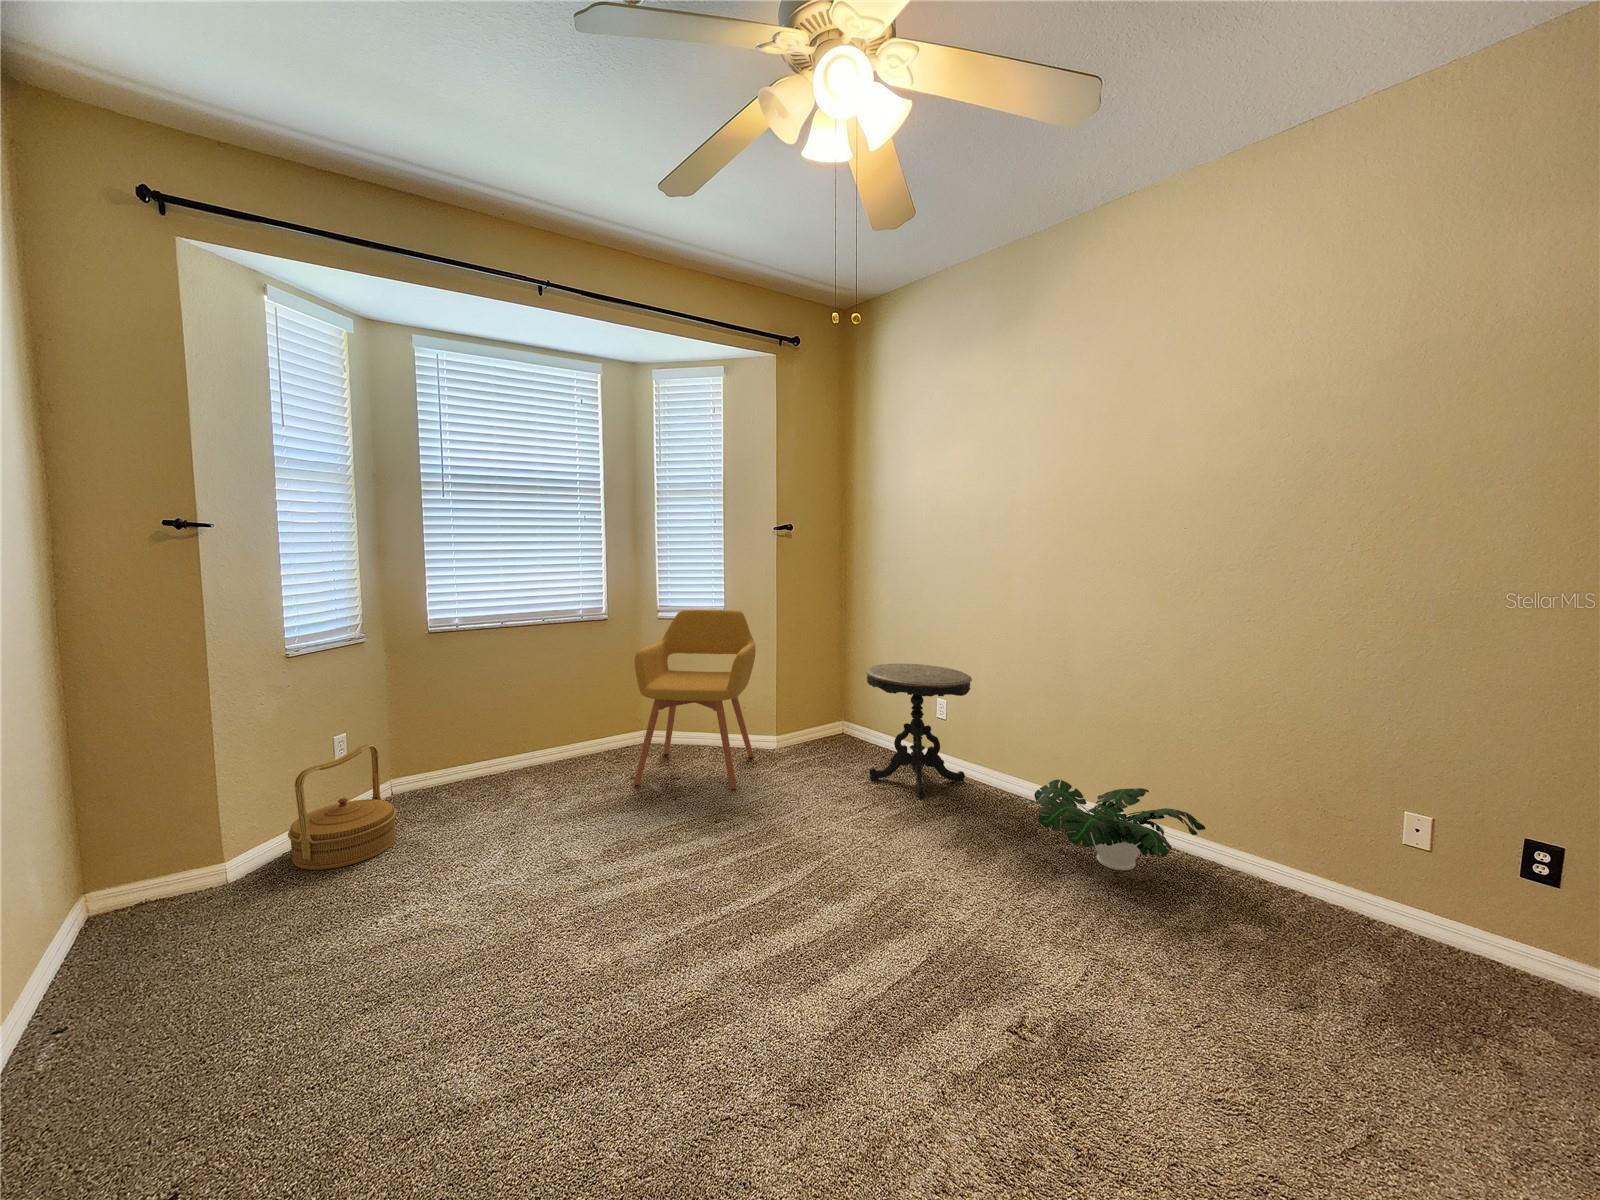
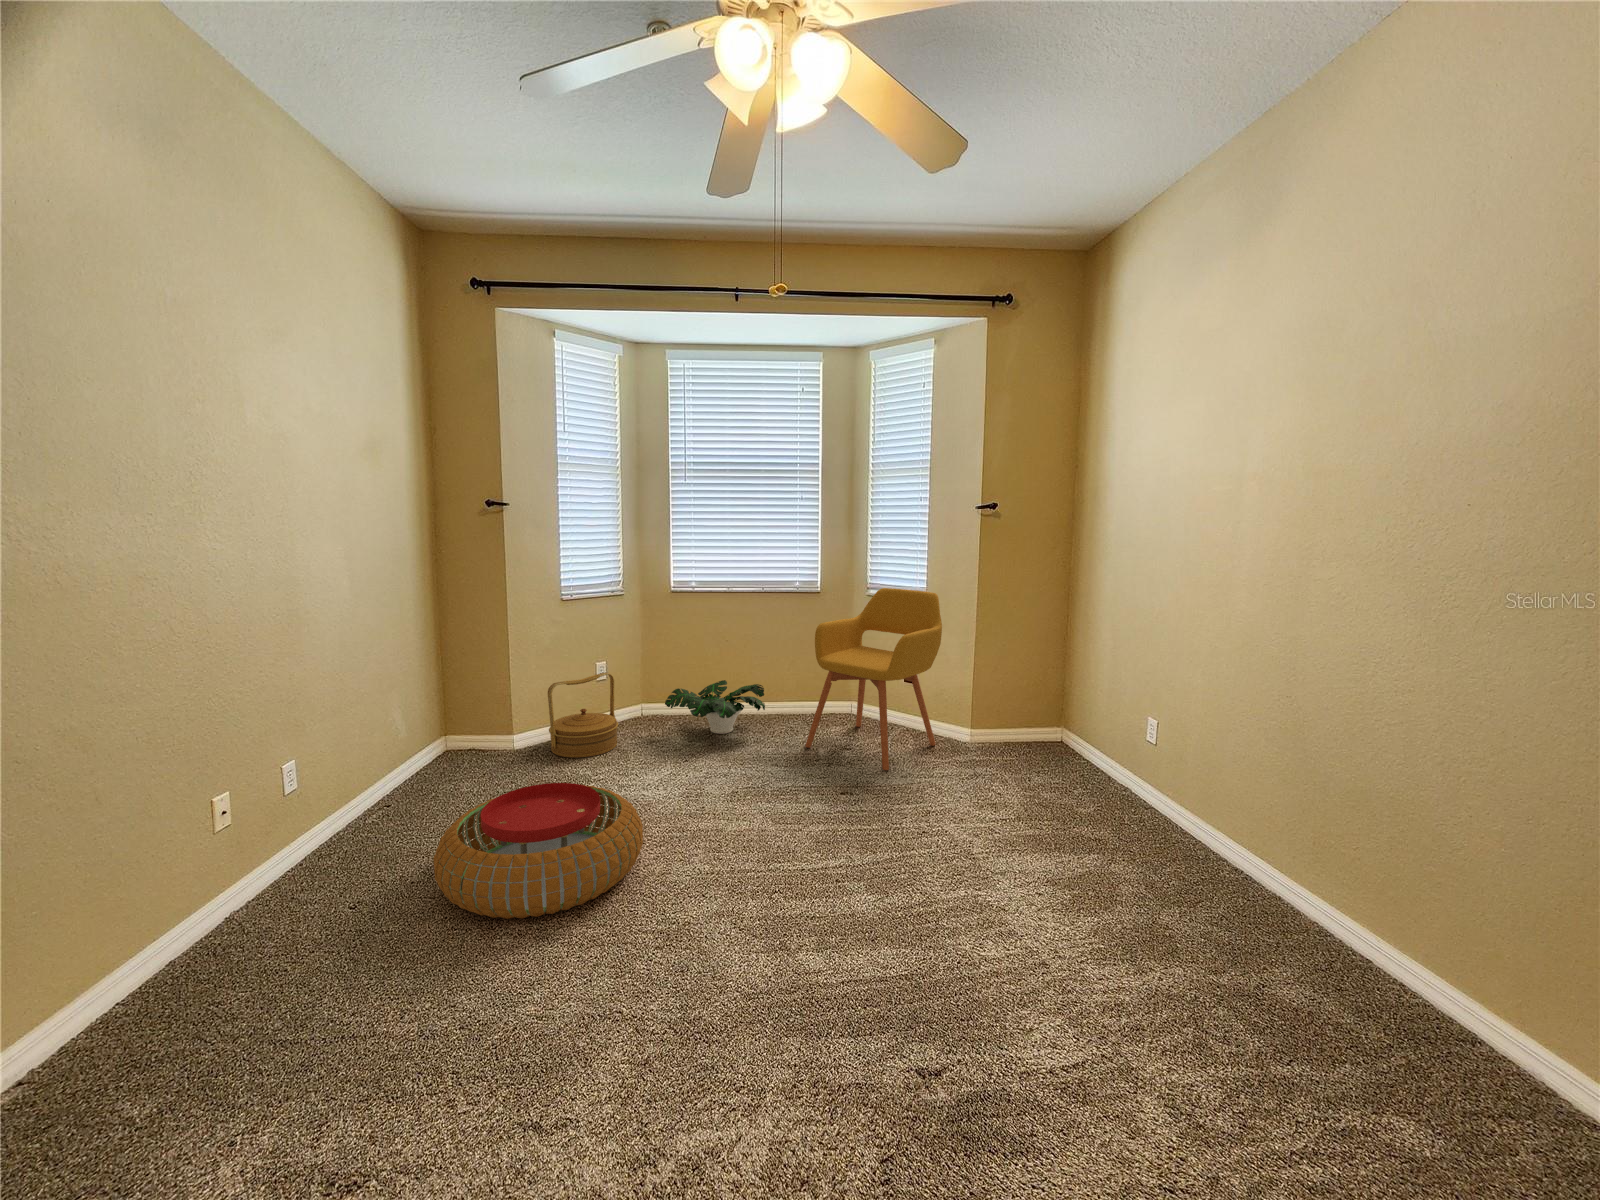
side table: present [866,663,972,798] -> none [1035,667,1165,828]
potted plant: present [1034,779,1205,871] -> present [665,680,765,734]
pouf: none [288,883,590,1107] -> present [433,783,643,919]

